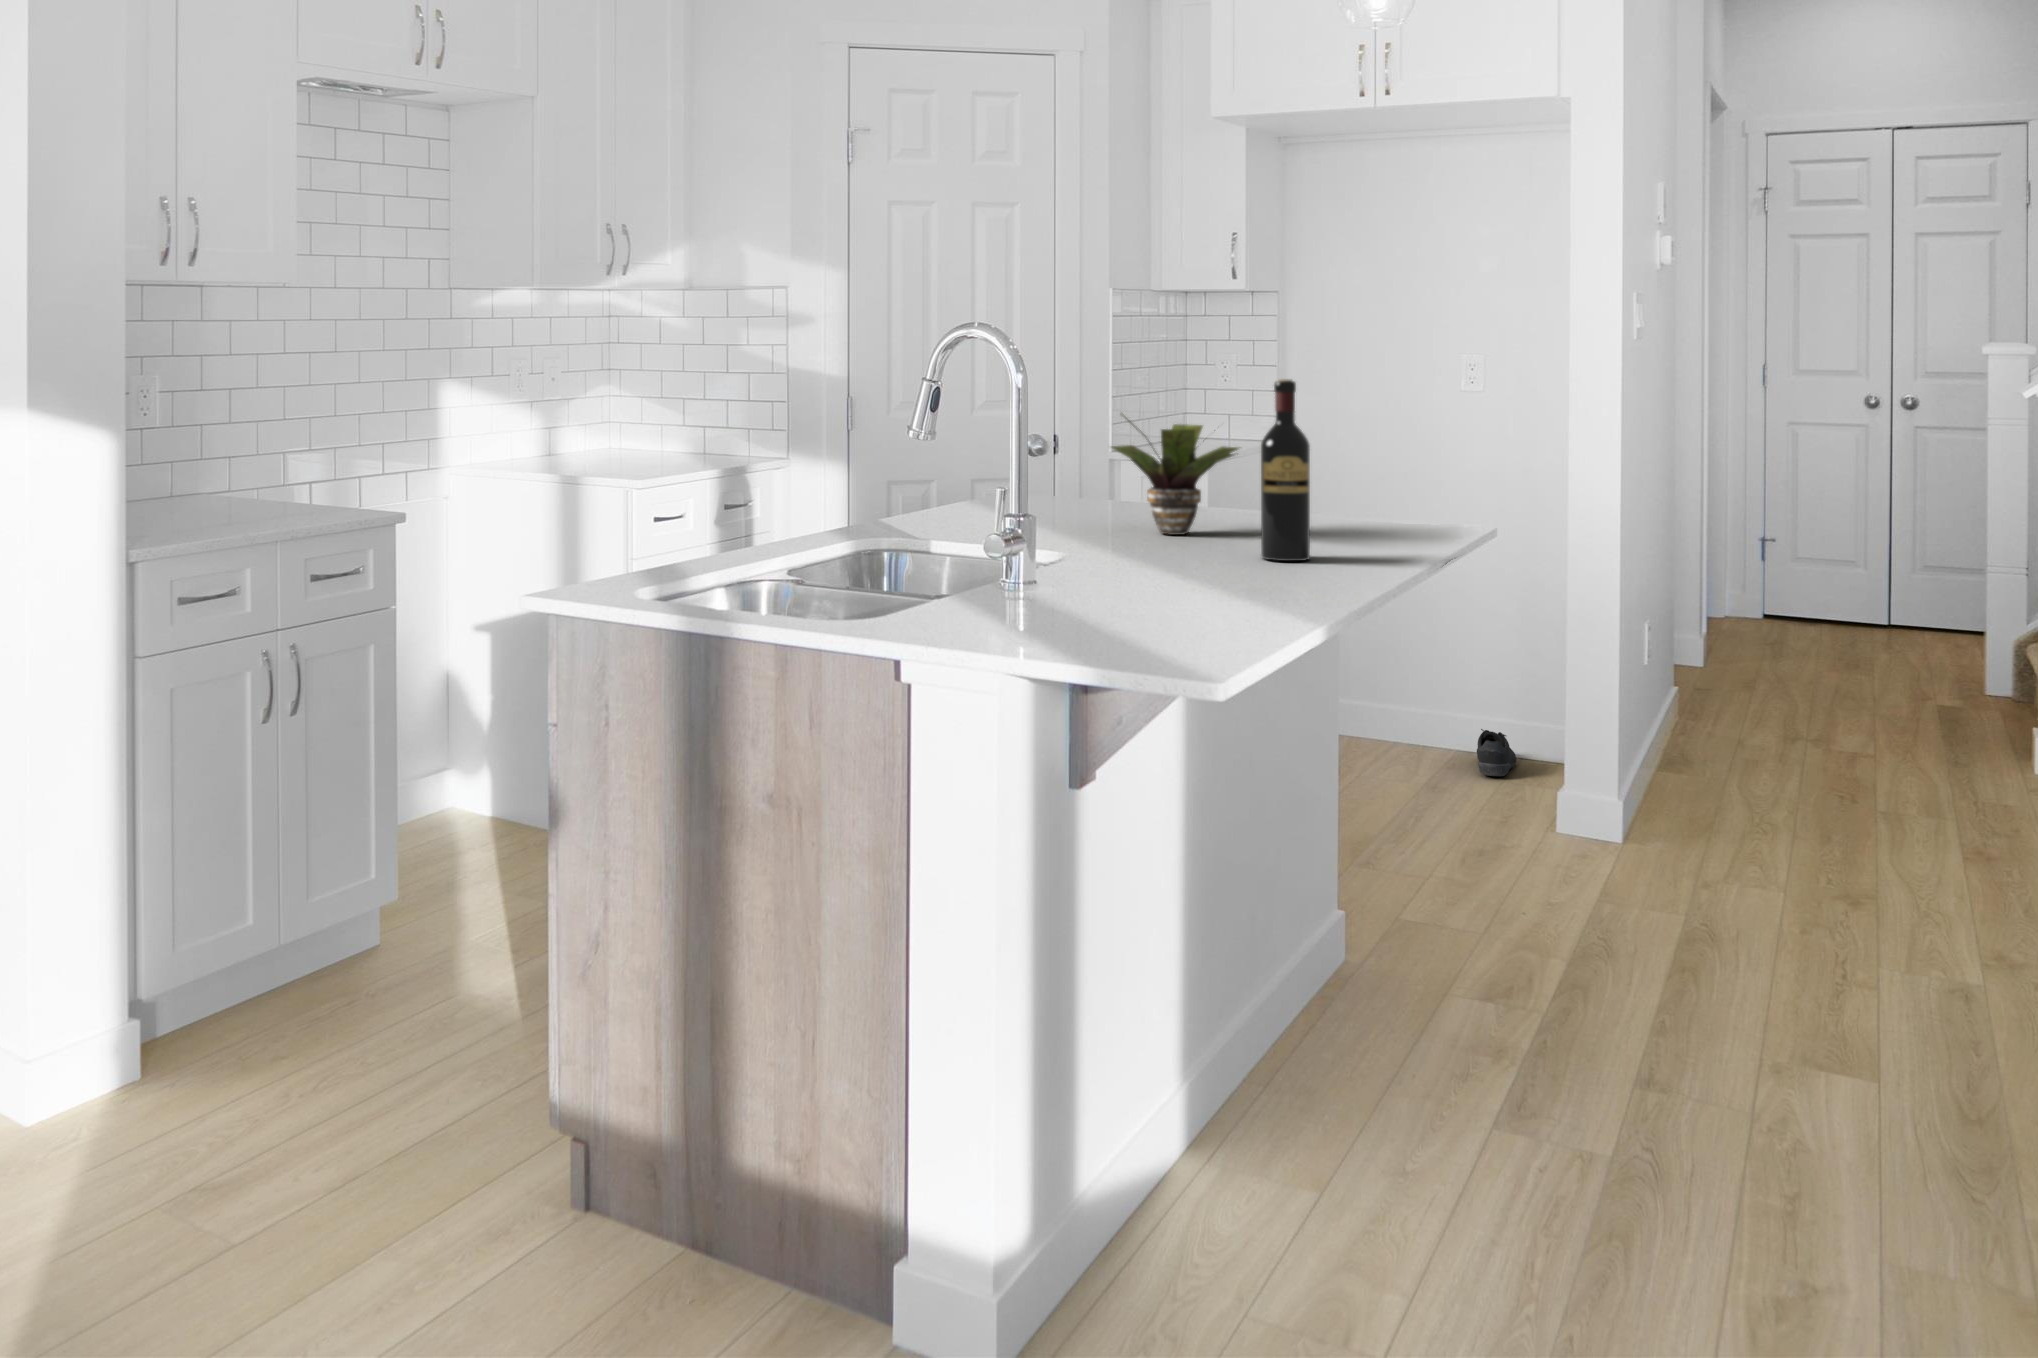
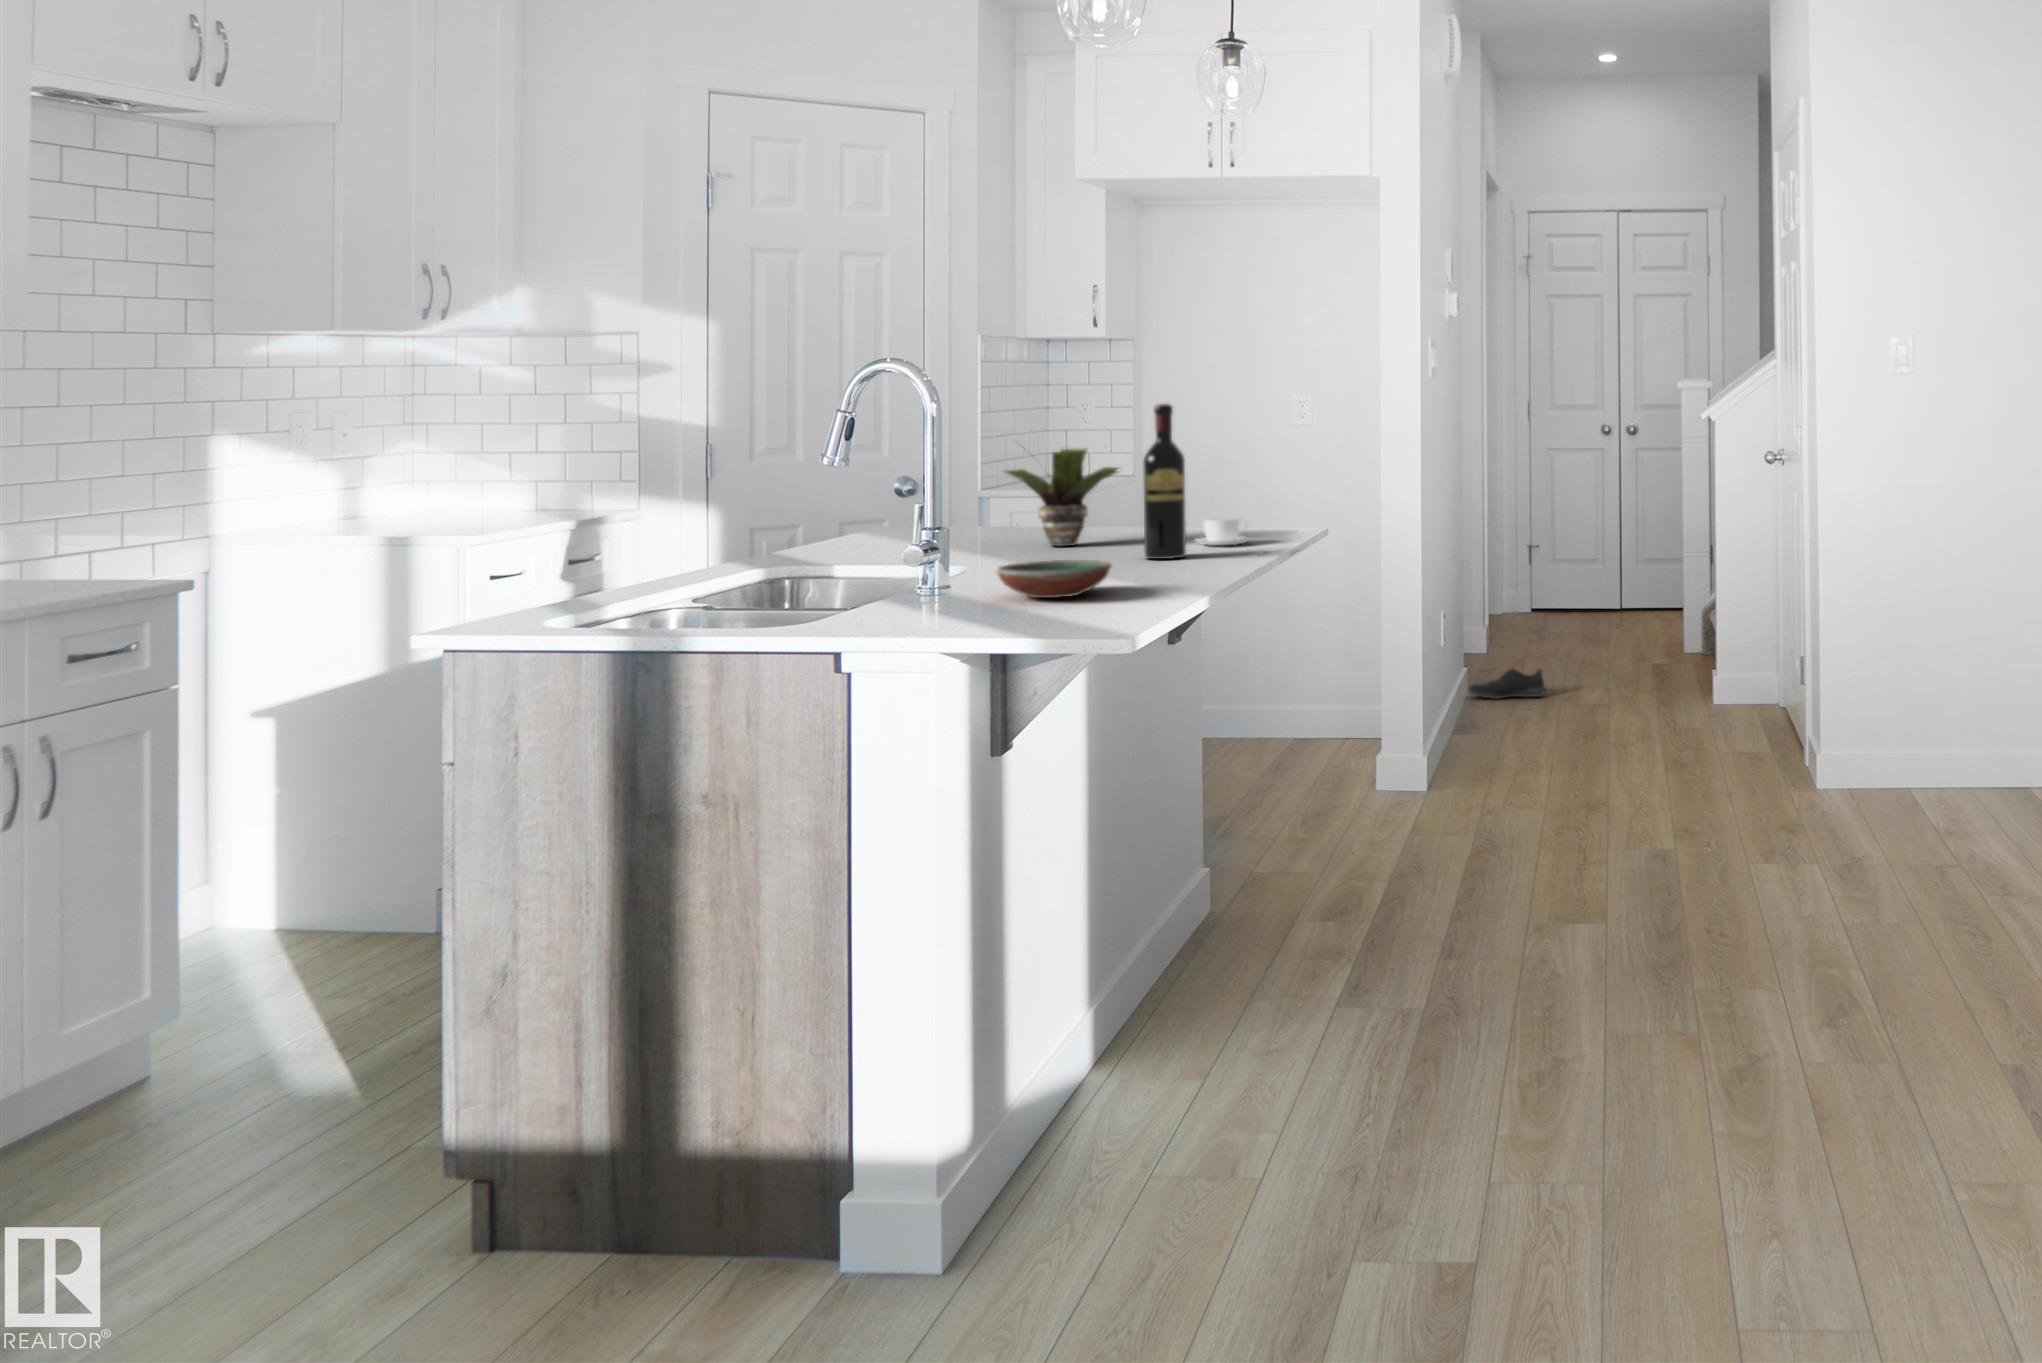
coffee cup: none [1322,513,1393,547] -> present [1196,517,1250,545]
decorative bowl: none [1082,560,1213,606] -> present [997,560,1111,598]
shoe: present [1477,729,1517,776] -> present [1469,669,1545,699]

